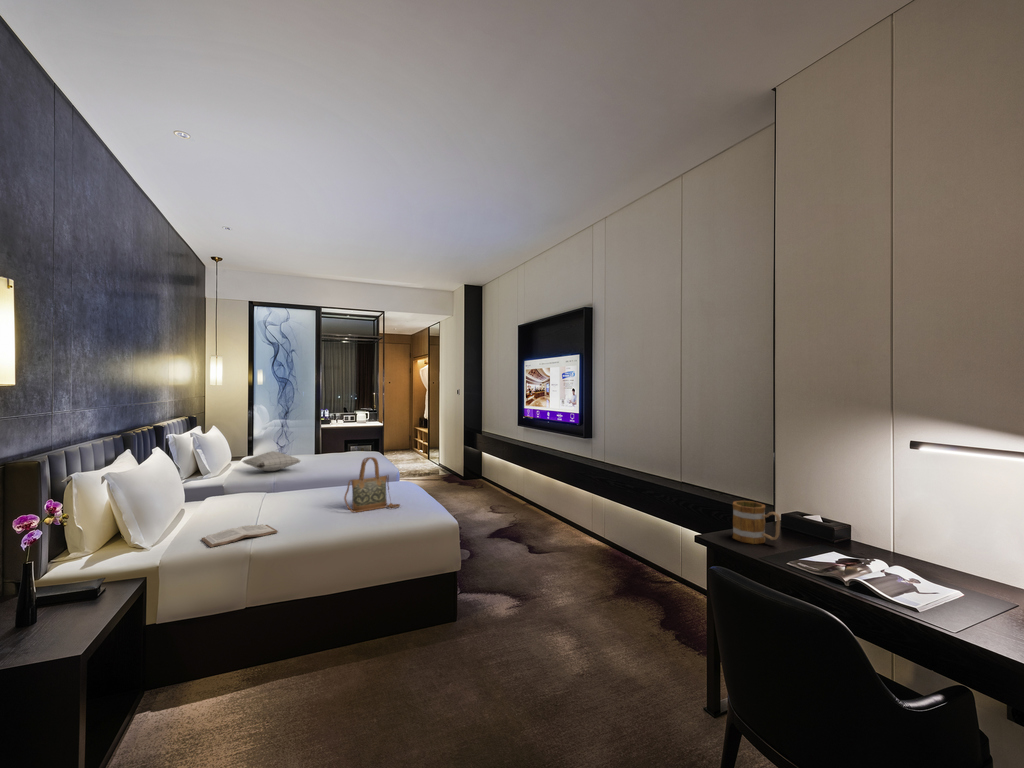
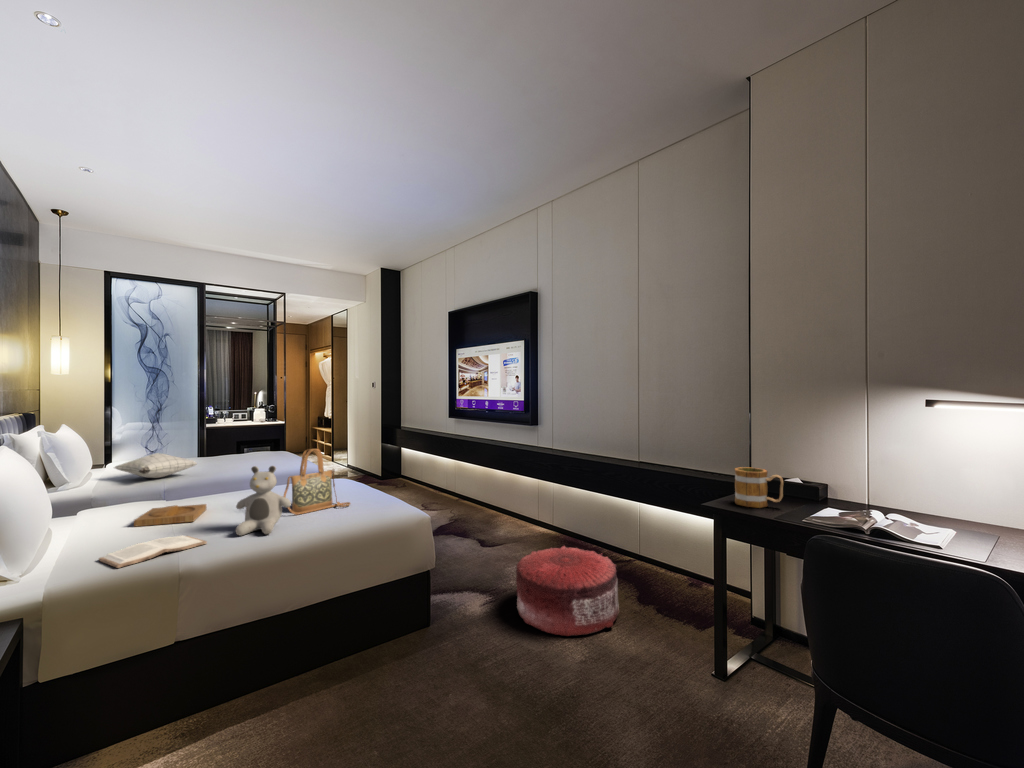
teddy bear: none [300,472,345,528] -> present [236,466,291,535]
tray: none [236,498,292,514] -> present [134,504,207,527]
pouf: none [537,558,634,646] -> present [516,546,619,636]

